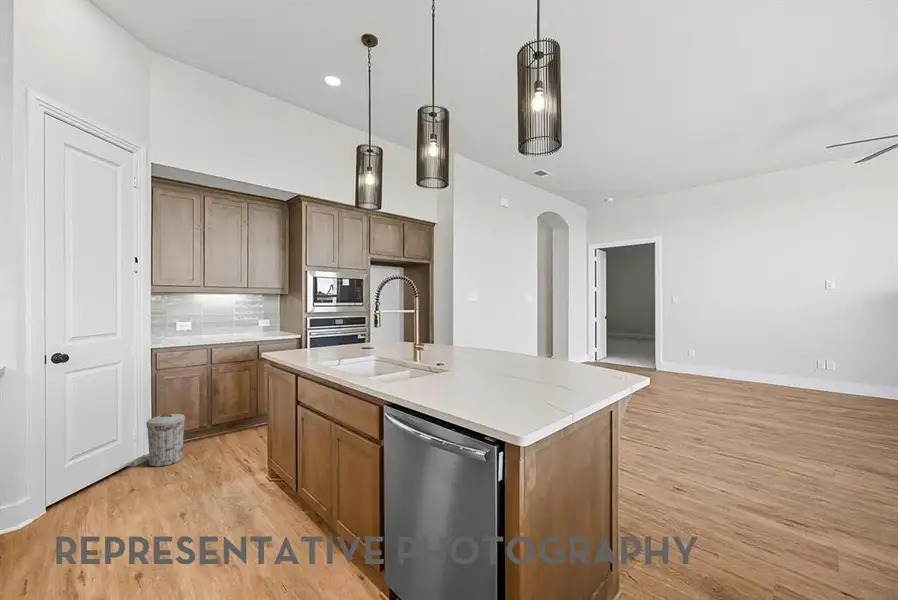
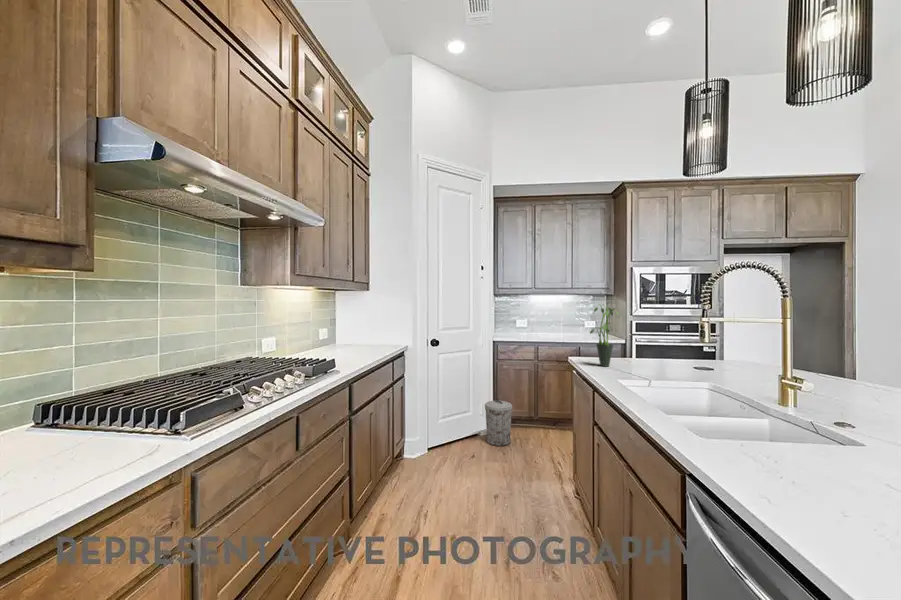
potted plant: none [286,301,311,353] -> present [590,307,619,366]

